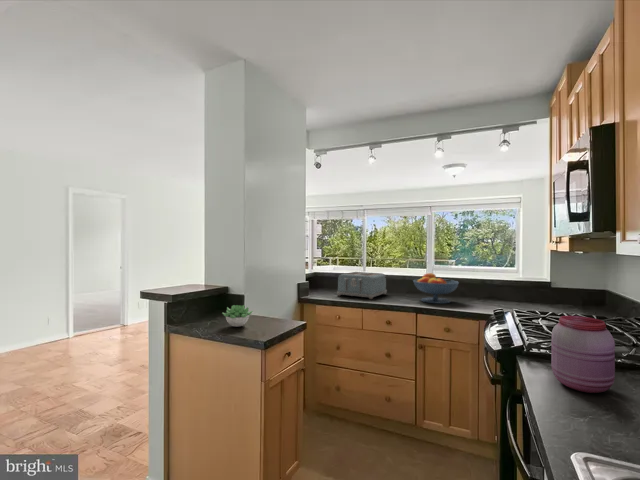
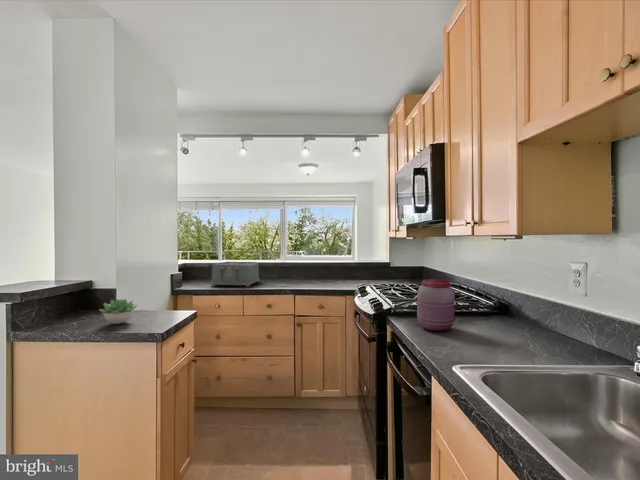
fruit bowl: present [413,273,459,303] -> none [286,259,326,286]

